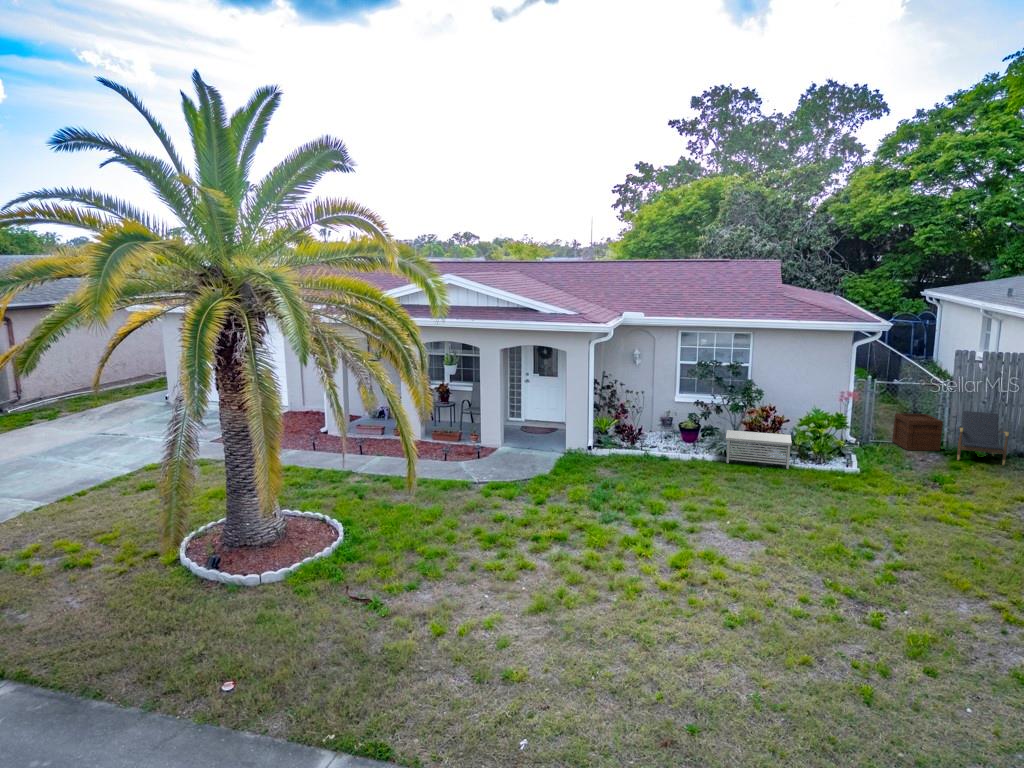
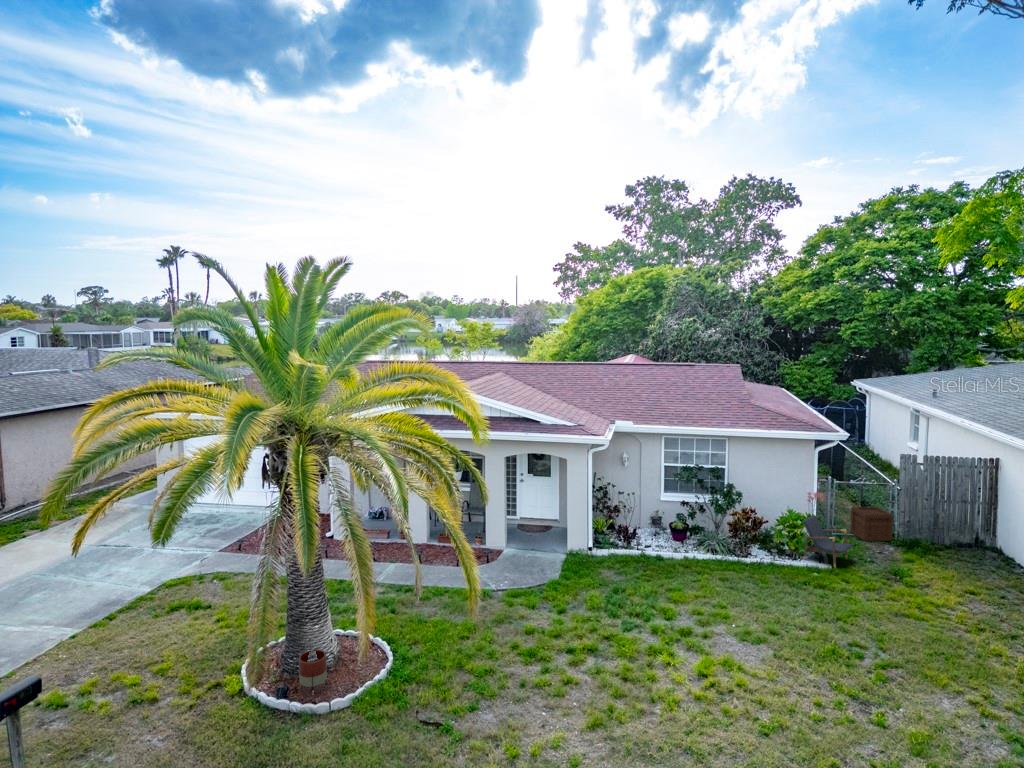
lounge chair: present [957,411,1009,465] -> present [803,515,853,568]
storage bench: present [726,430,792,469] -> none [712,528,772,565]
planter: none [233,521,266,569] -> present [299,650,327,688]

